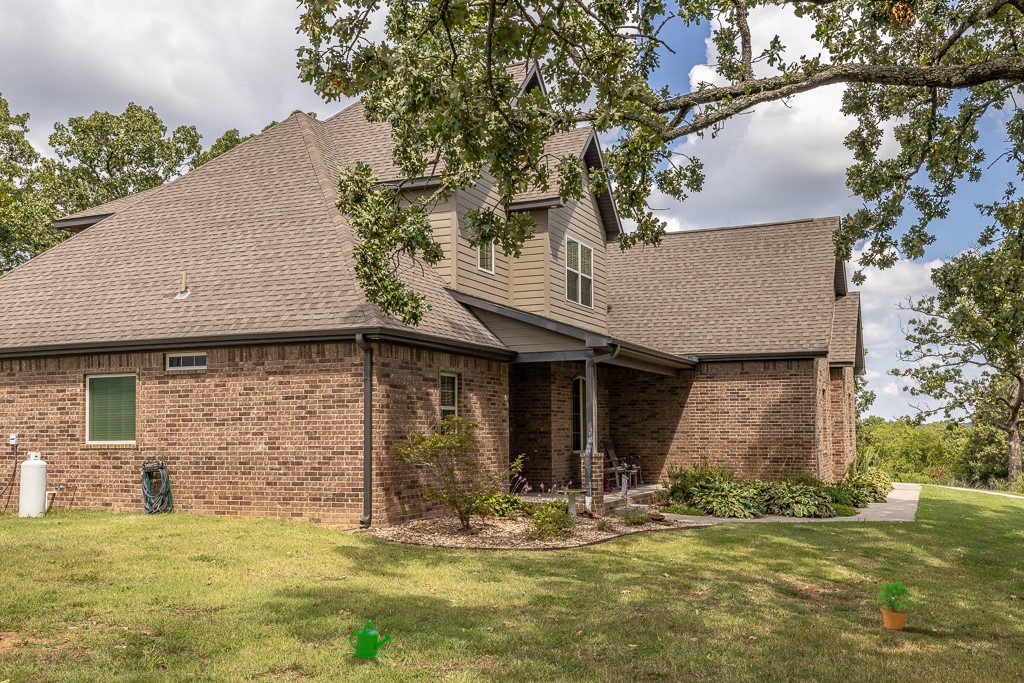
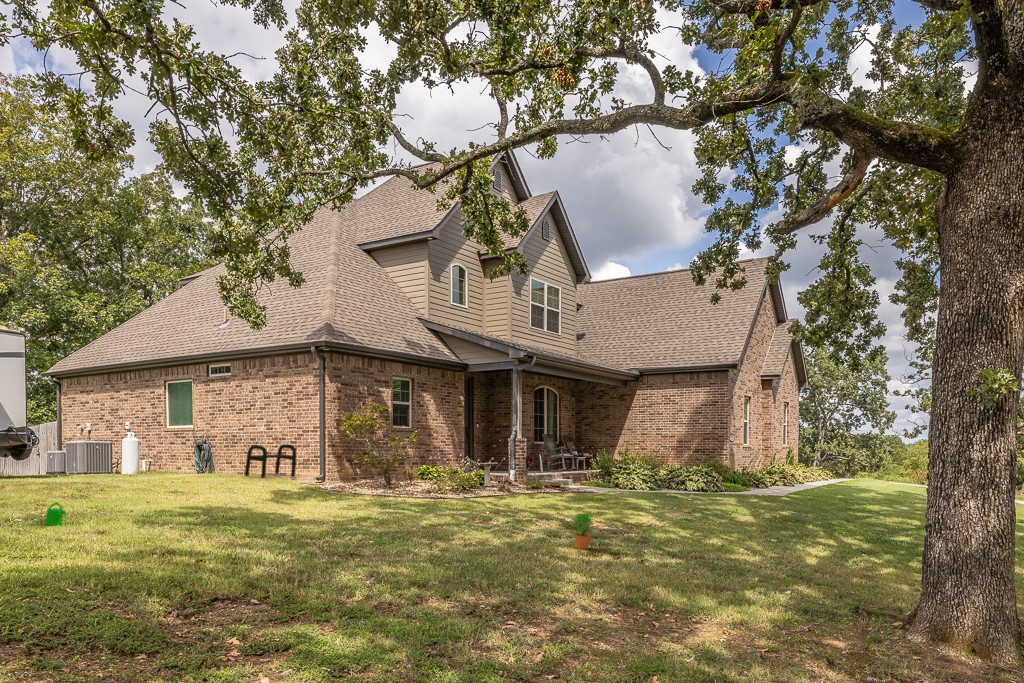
bench: none [258,471,323,523] -> present [245,444,296,478]
watering can: present [349,620,392,658] -> present [44,502,66,525]

